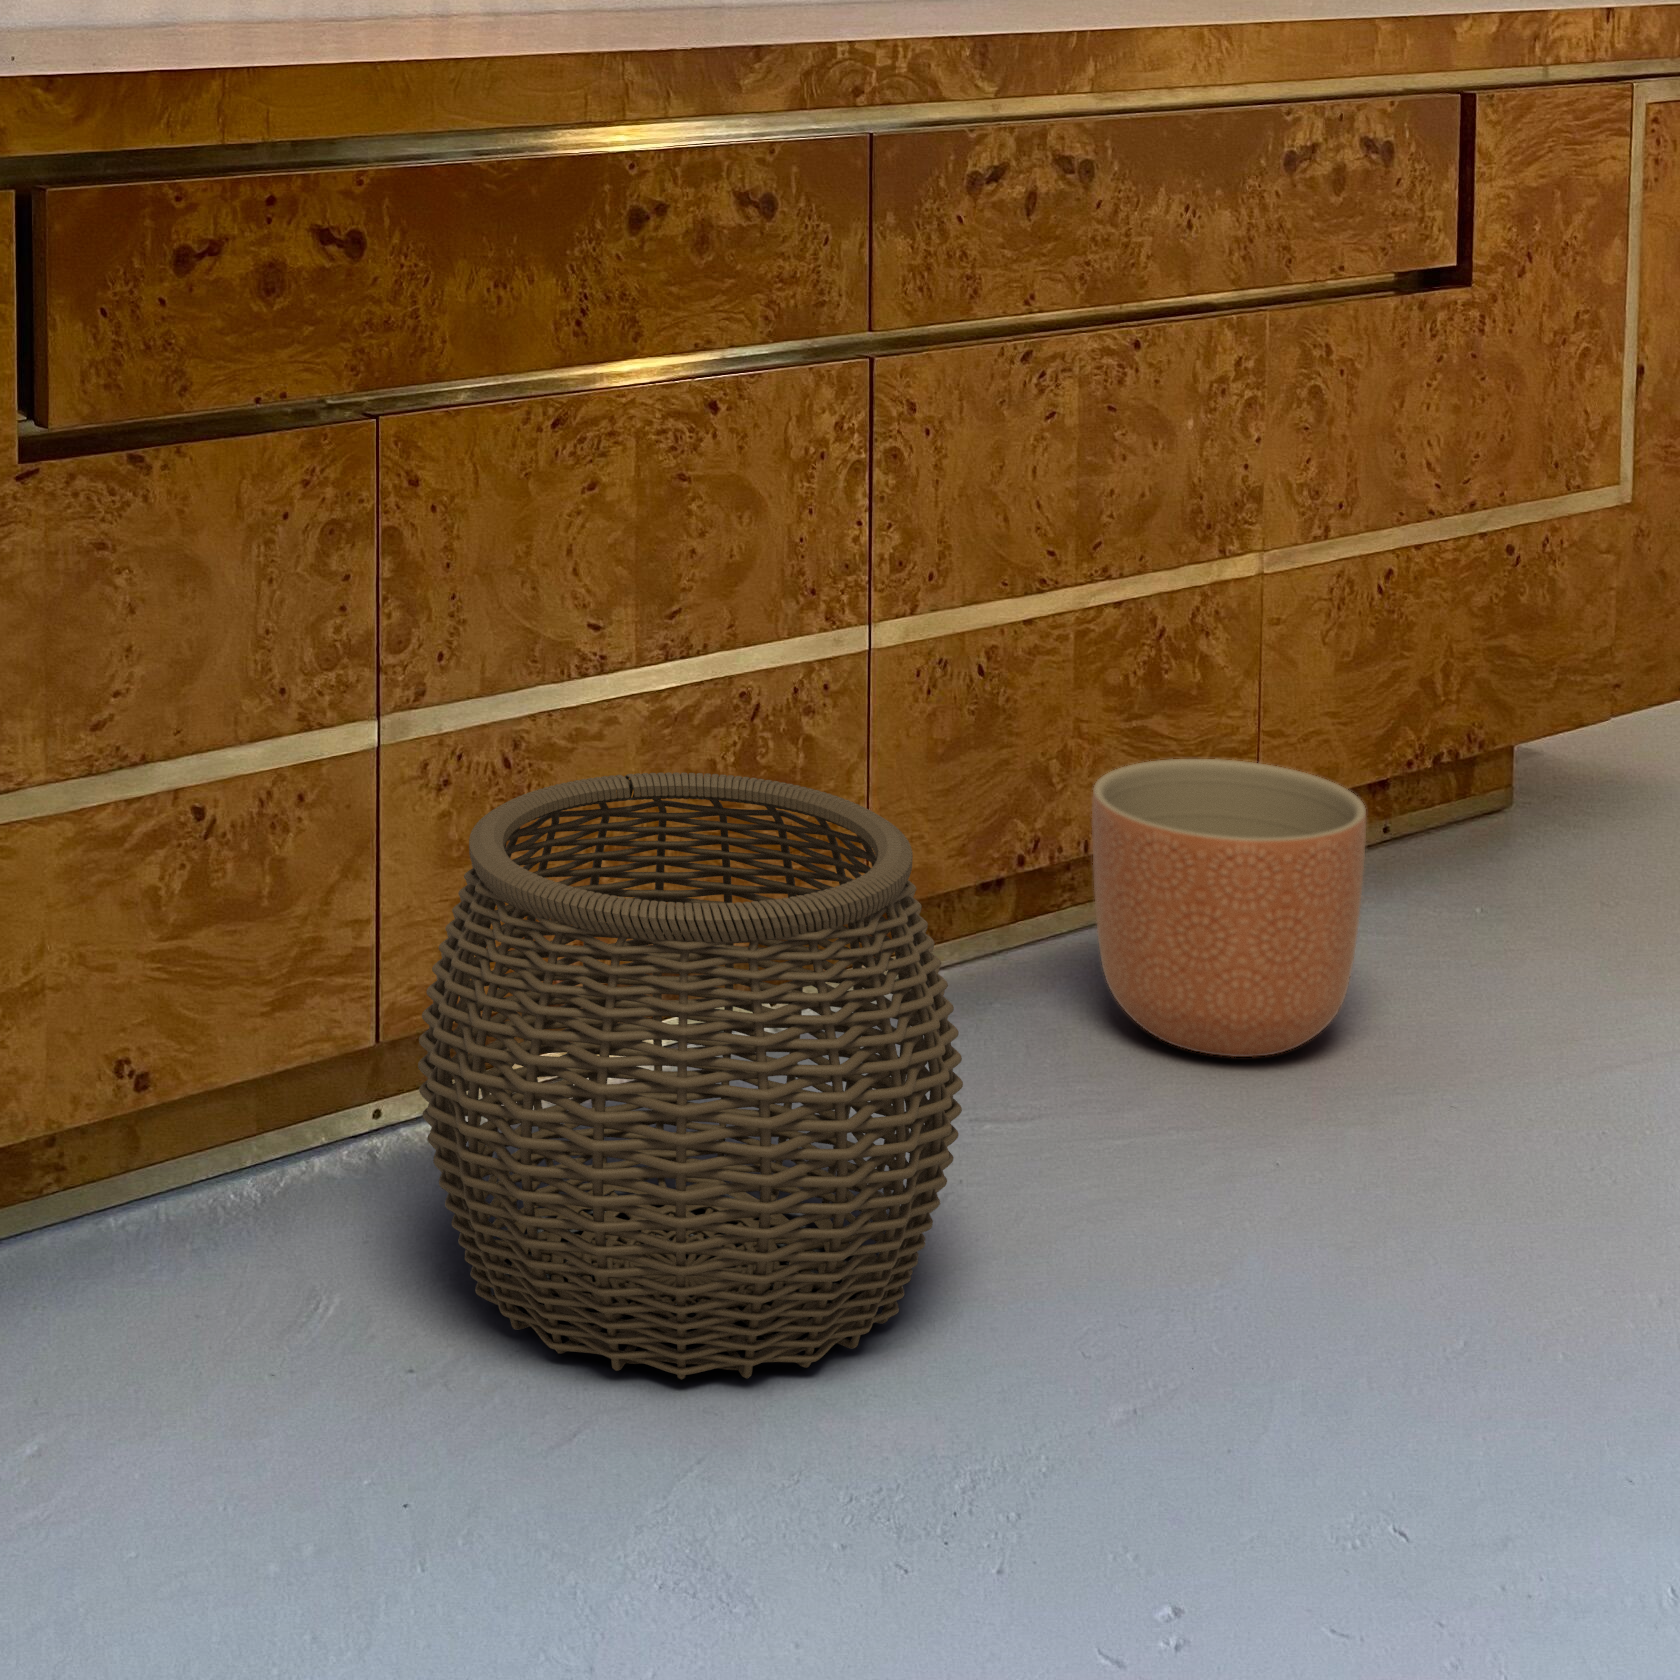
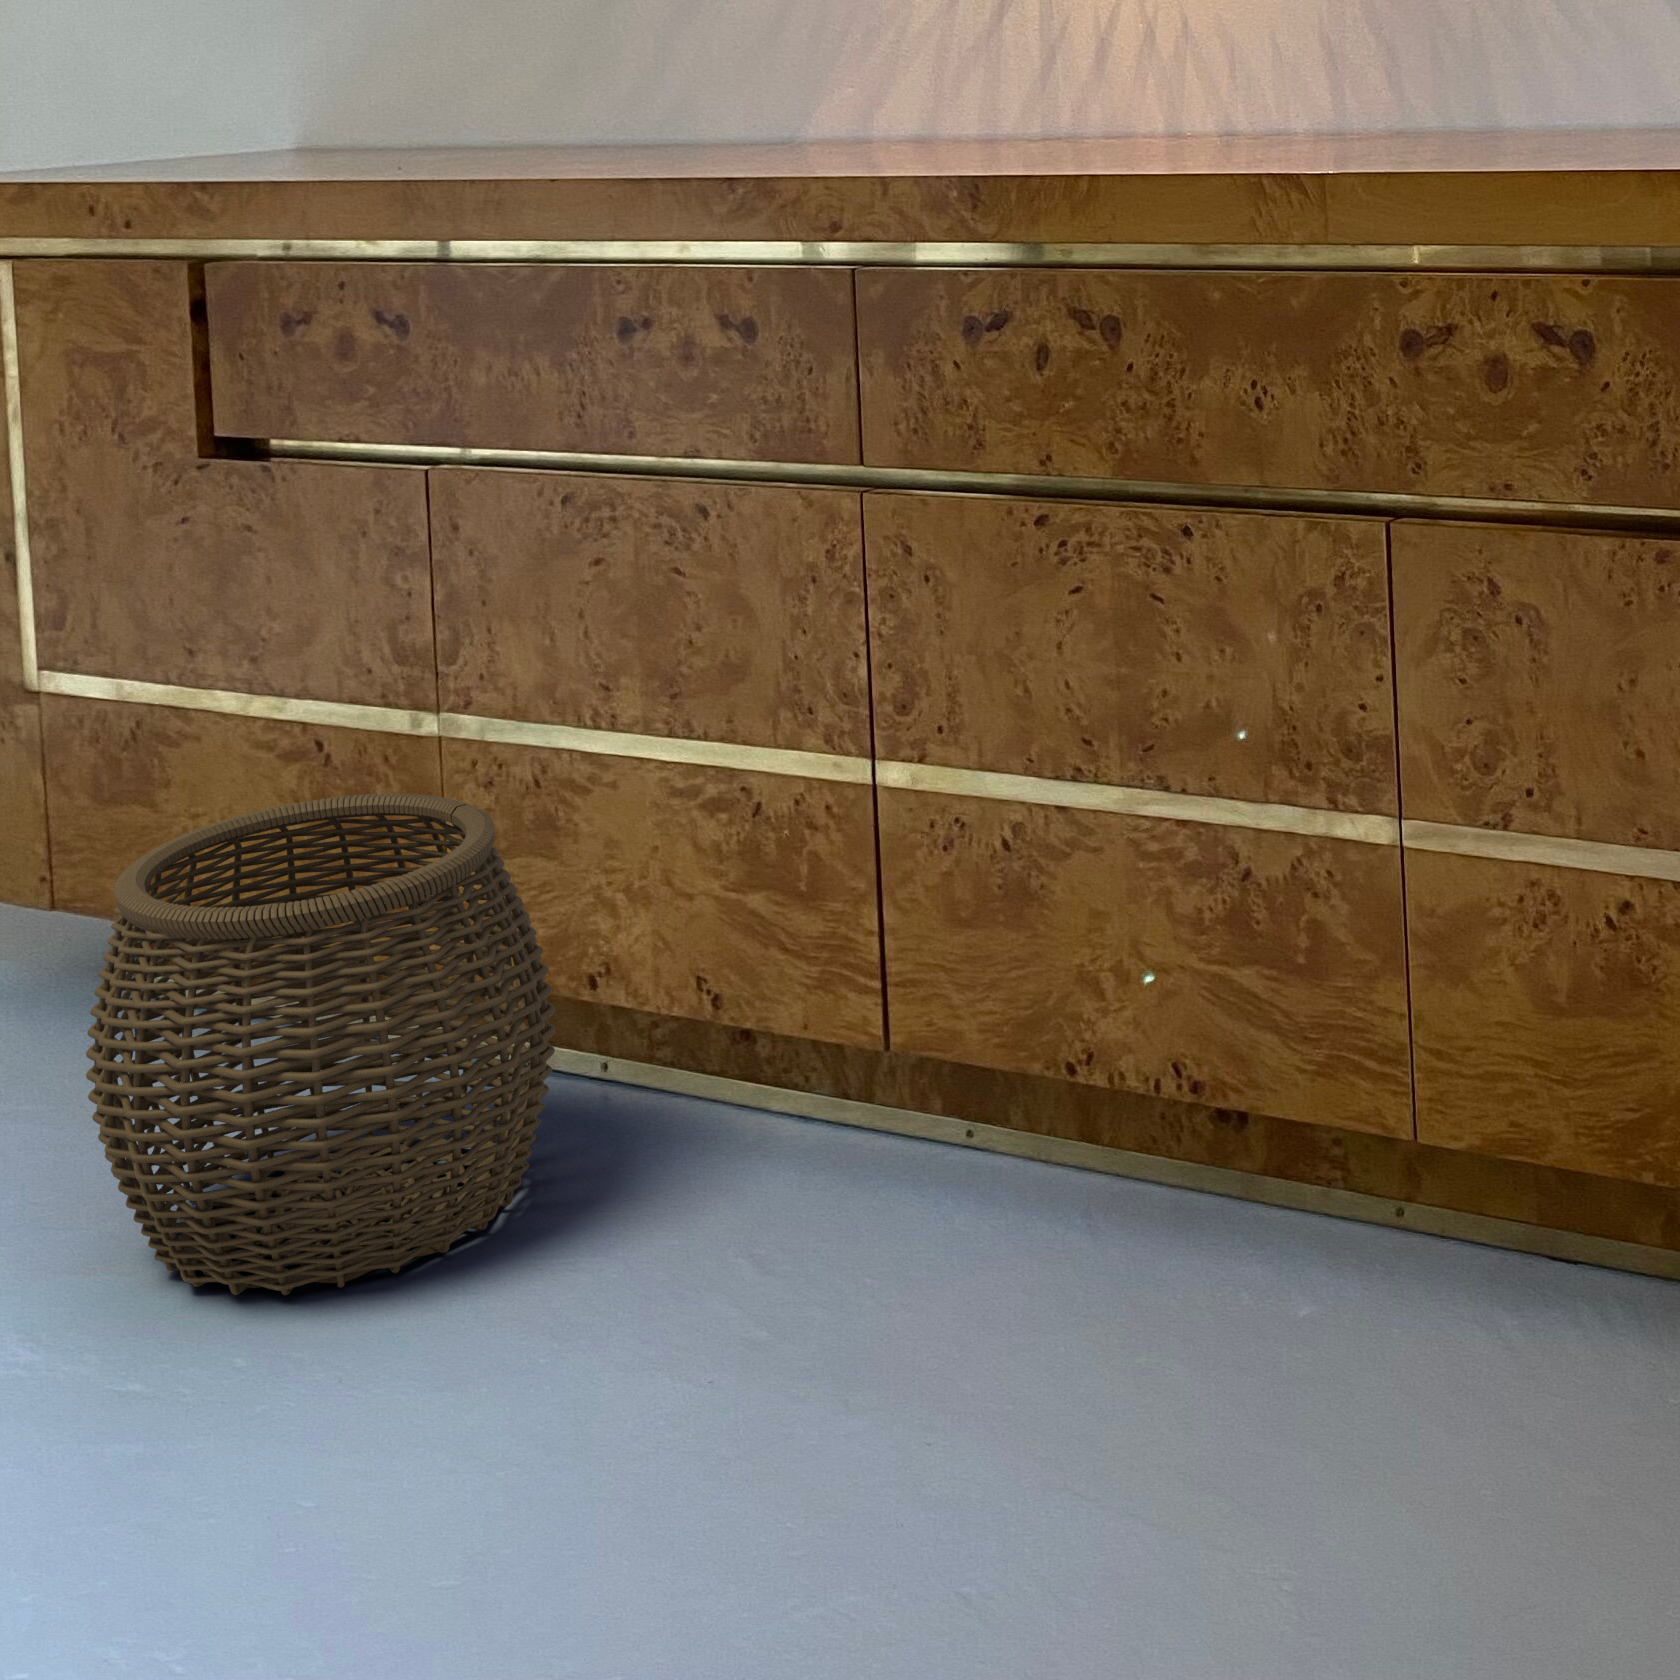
planter: present [1092,759,1366,1057] -> none [902,987,1195,1339]

